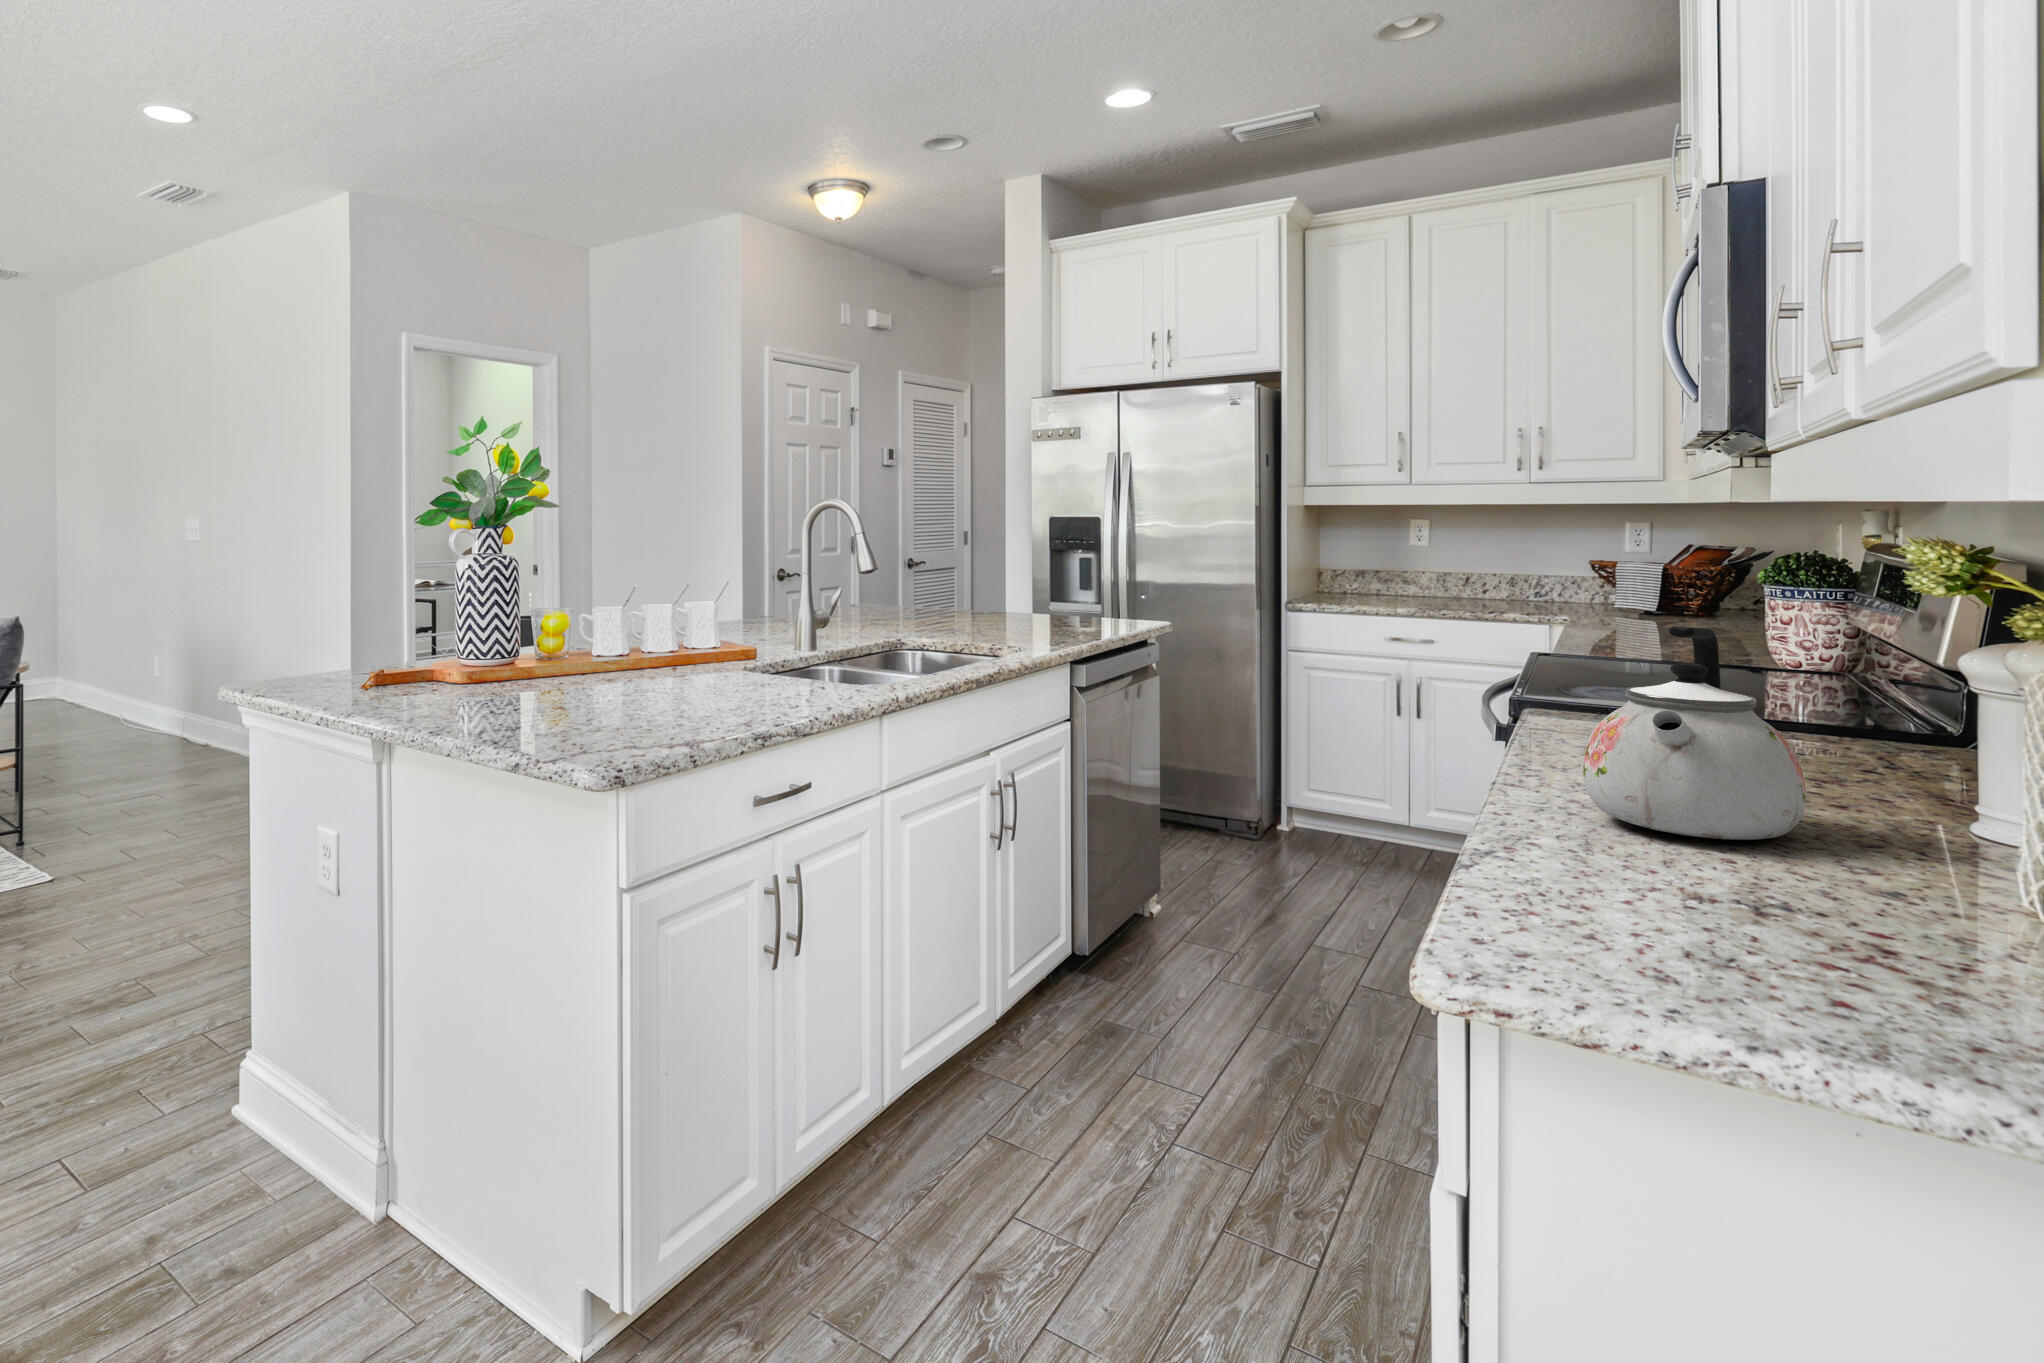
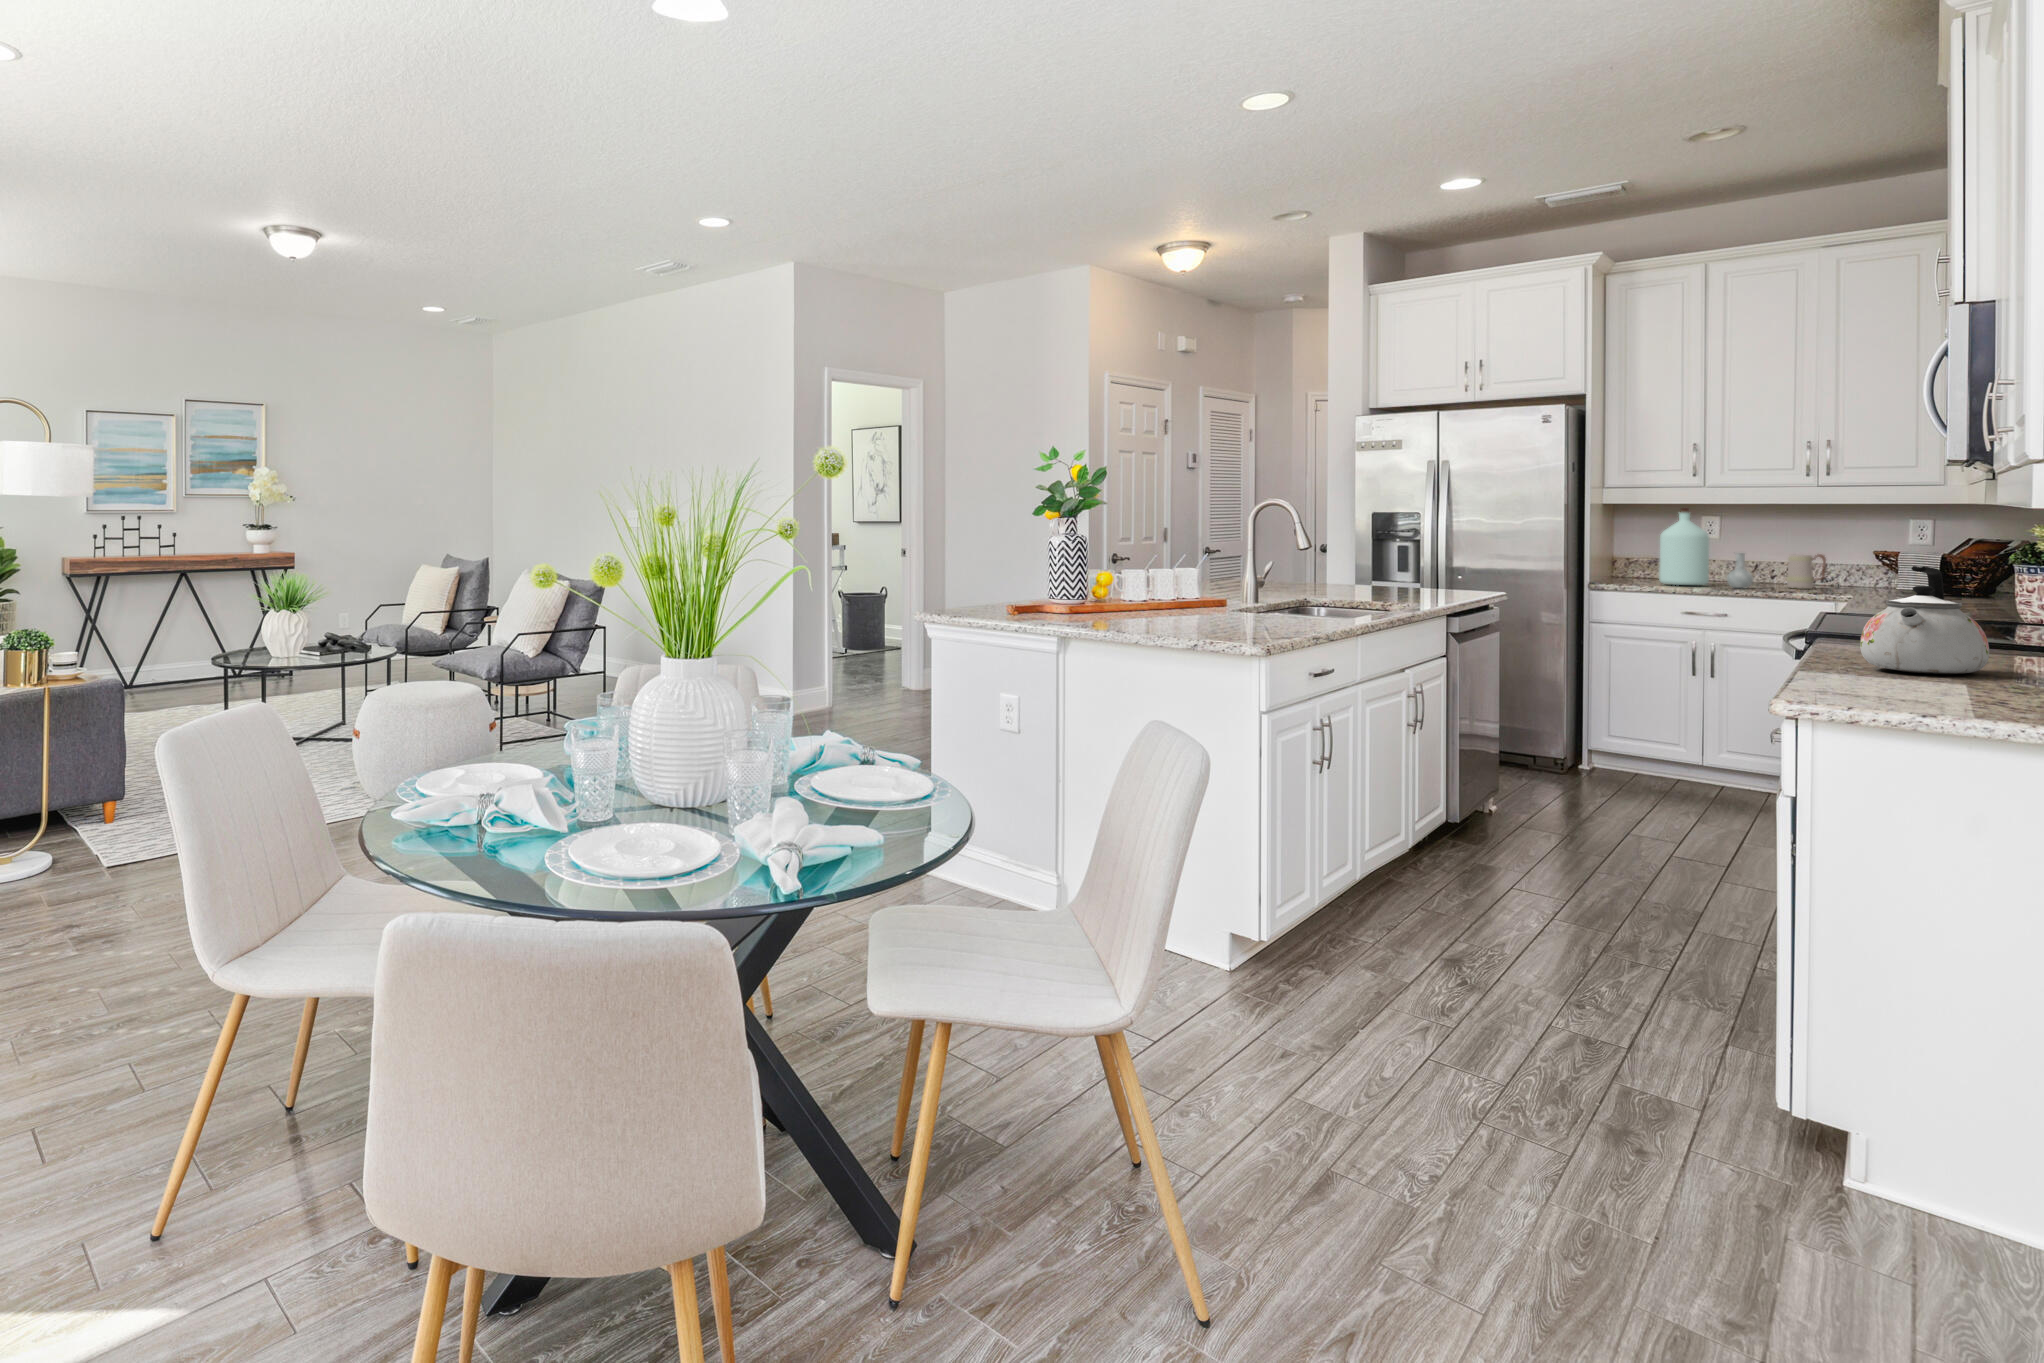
bottle: none [1364,510,1464,607] -> present [1659,508,1753,588]
mug: none [1500,565,1542,606] -> present [1787,554,1826,589]

